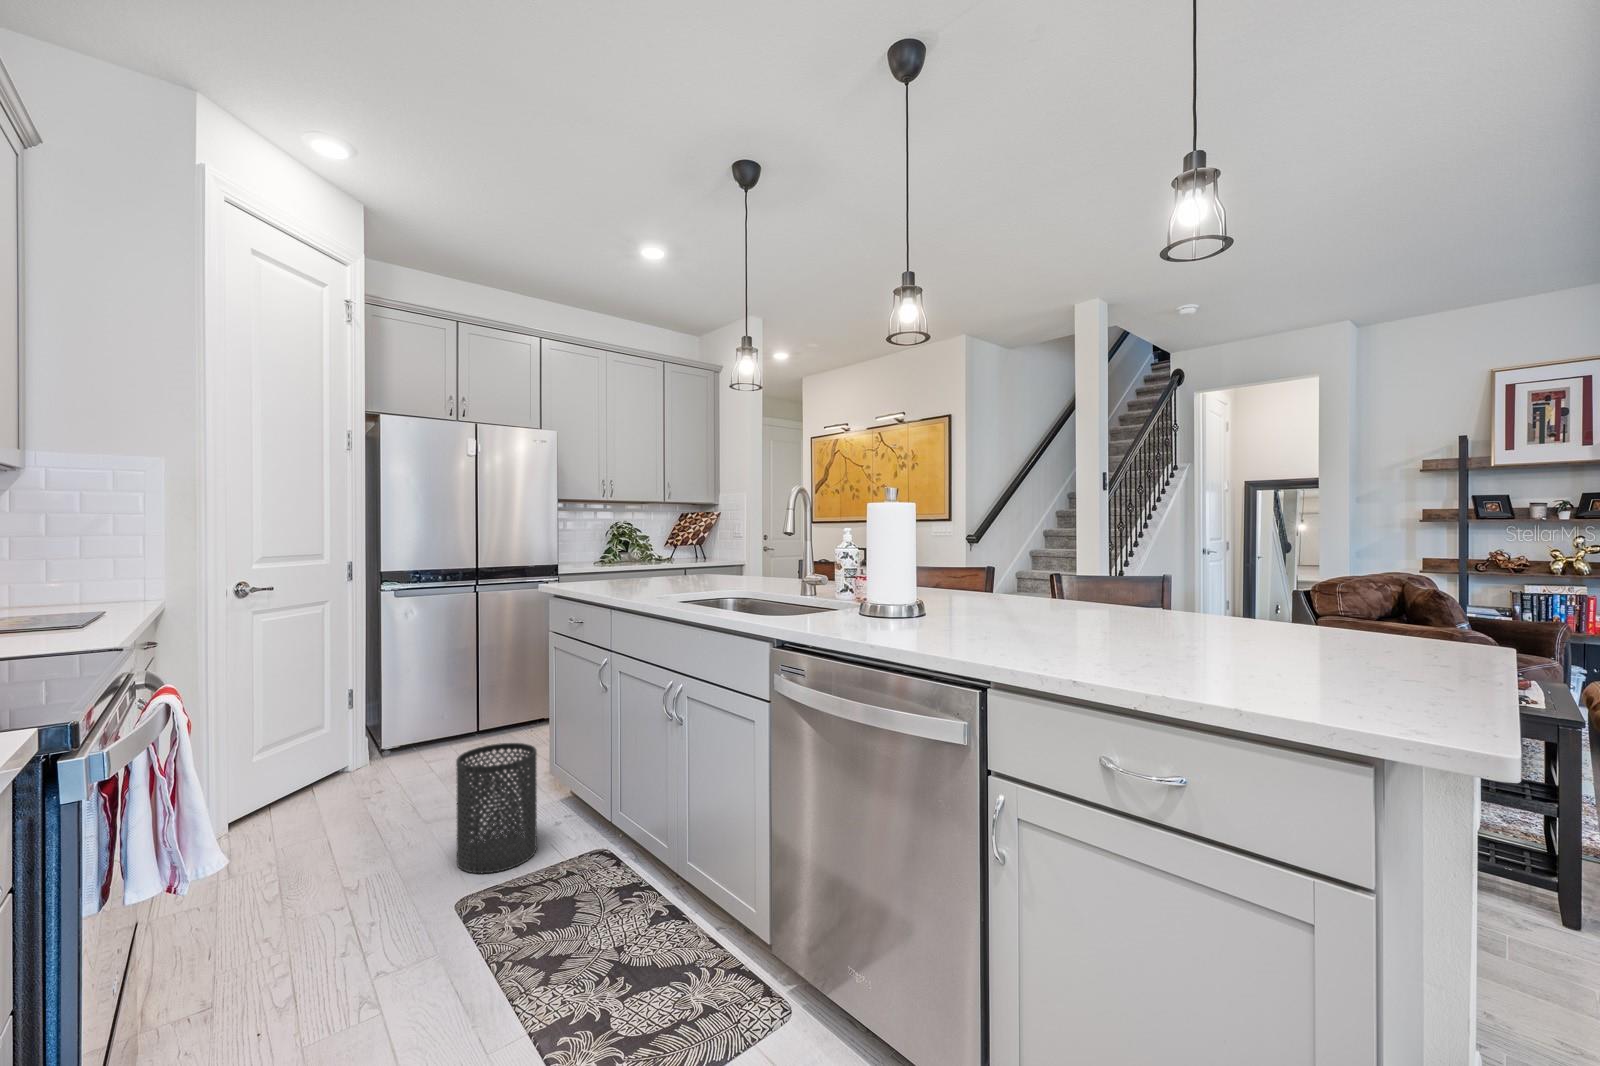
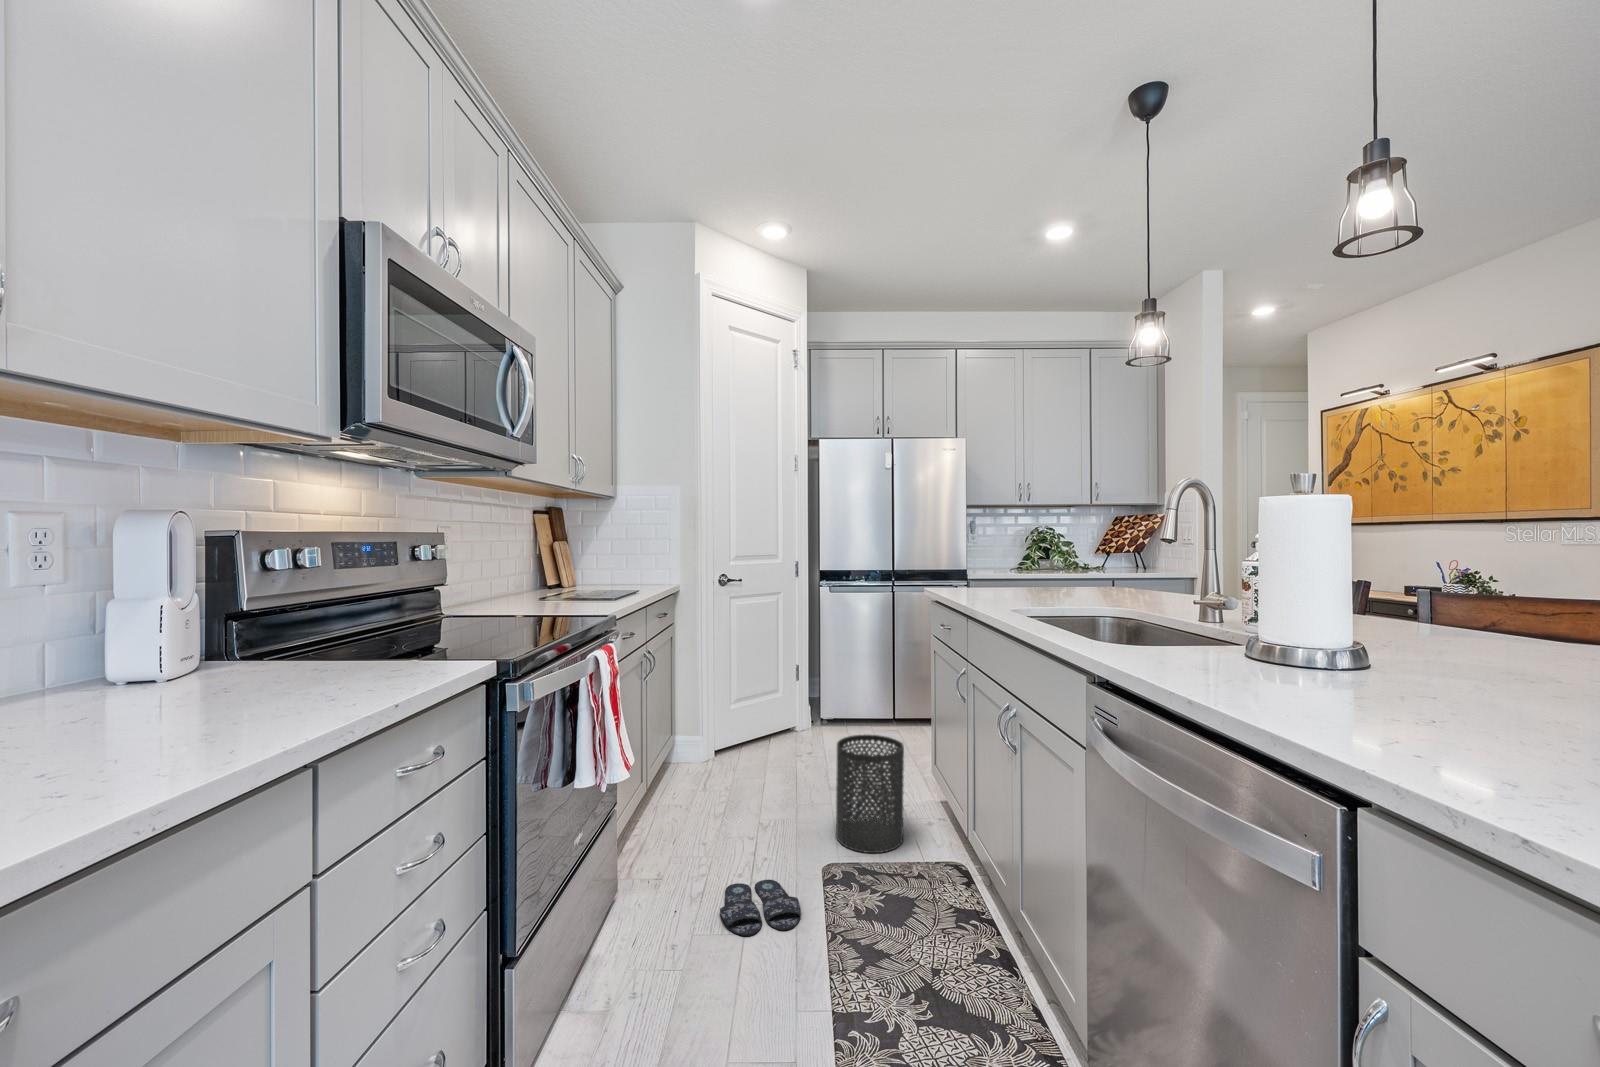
slippers: none [333,936,451,1011] -> present [720,880,801,936]

